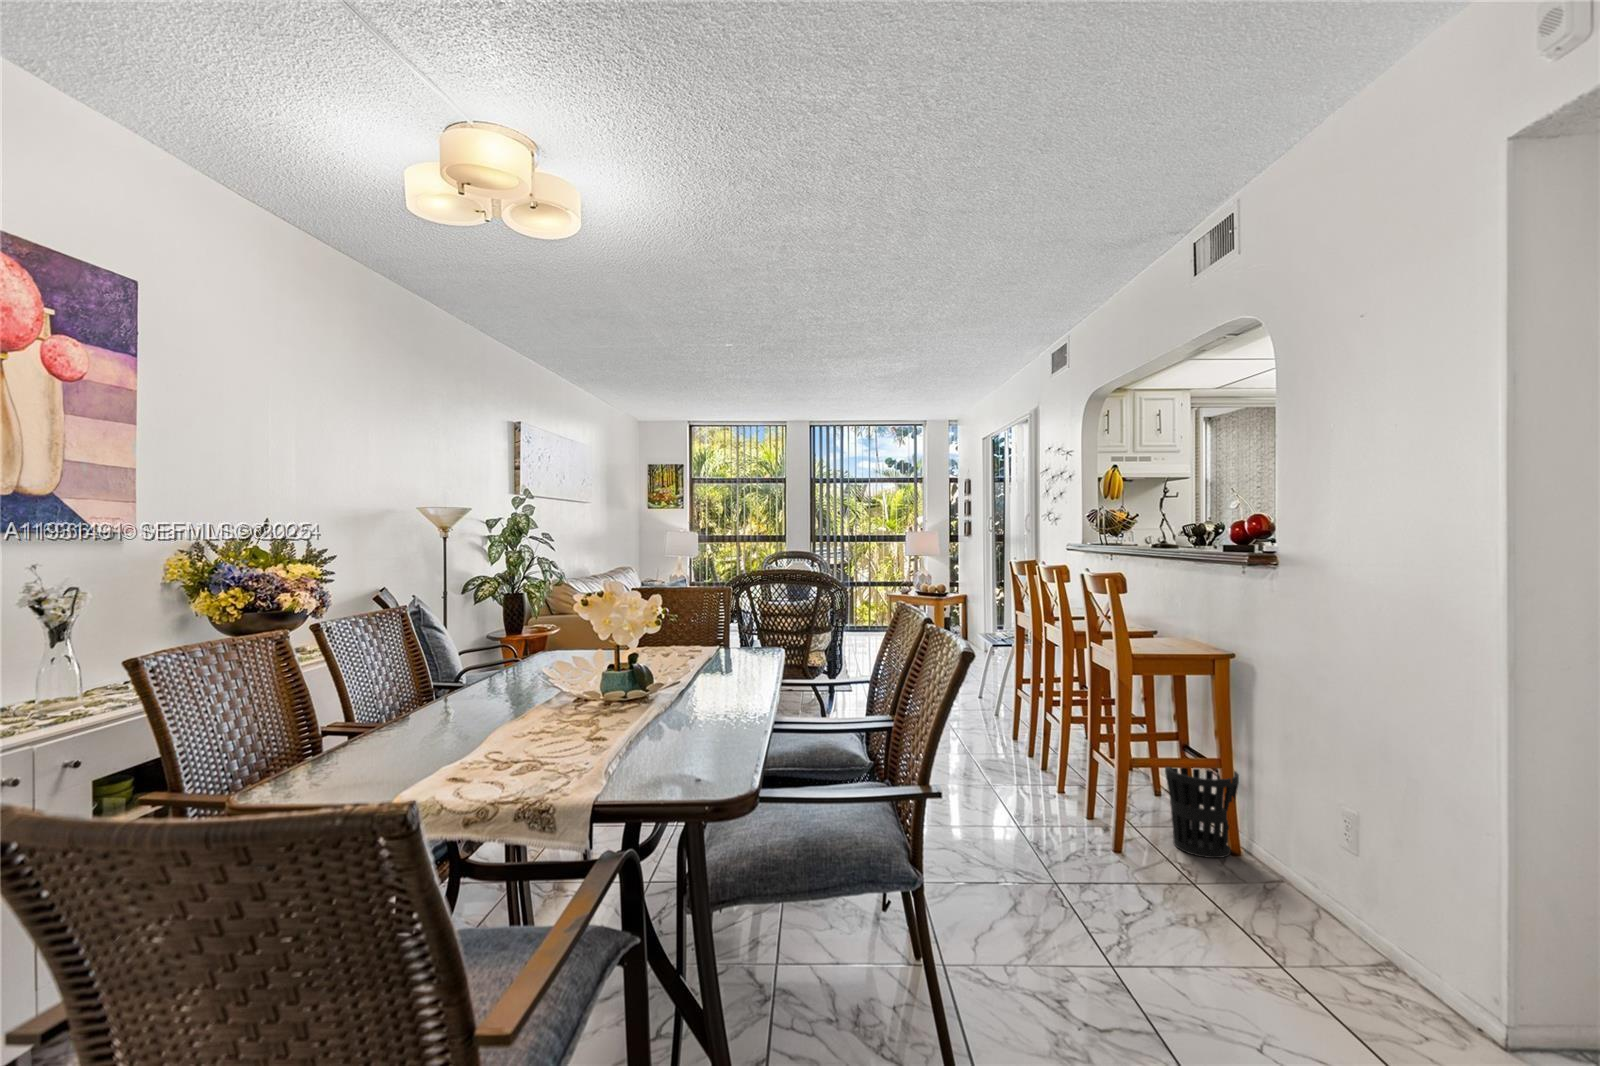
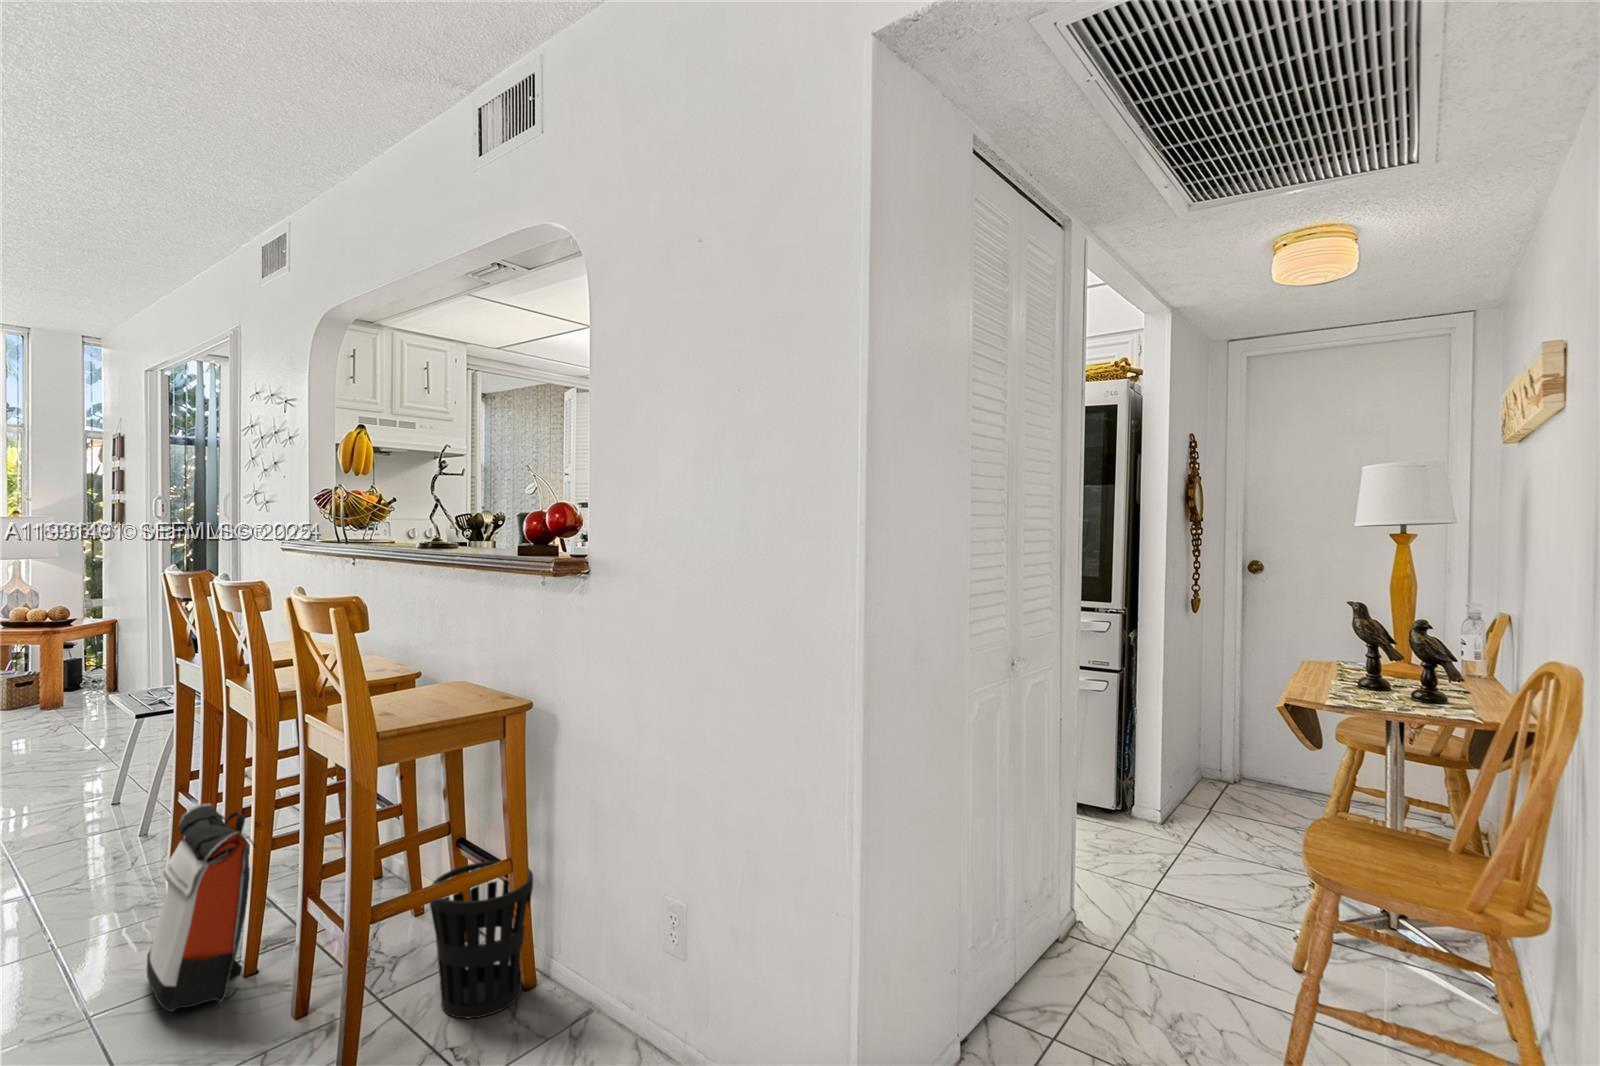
backpack: none [1009,693,1064,802] -> present [147,804,256,1012]

